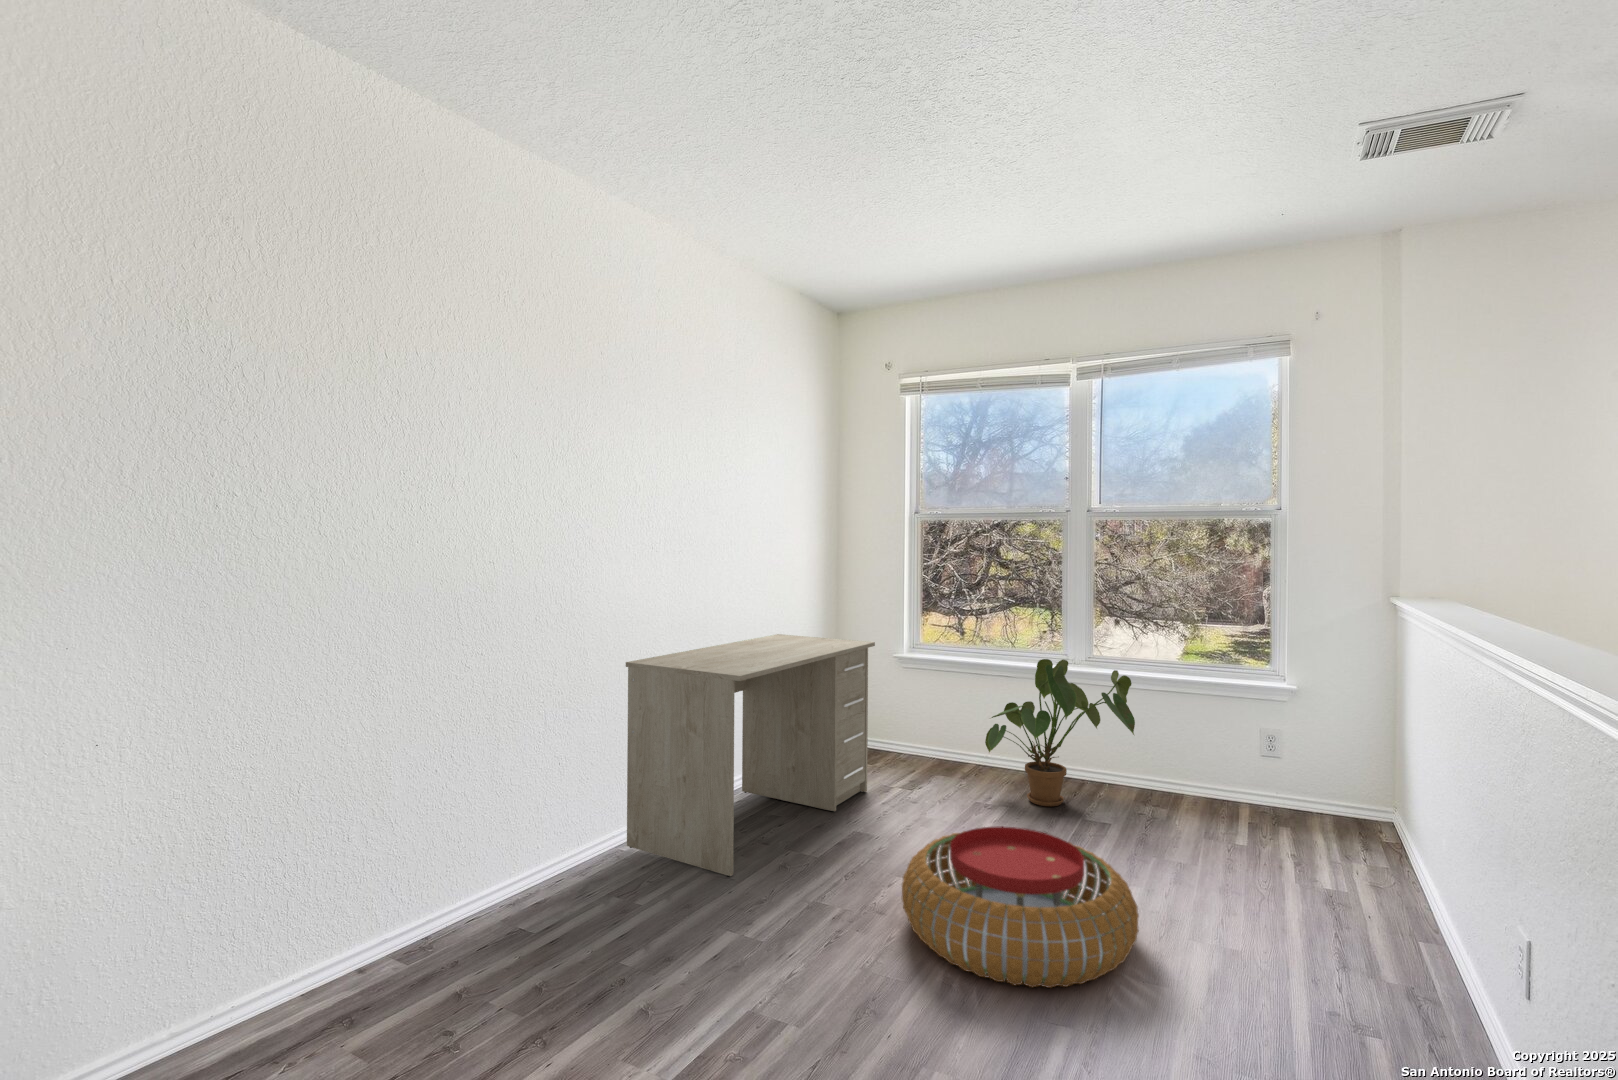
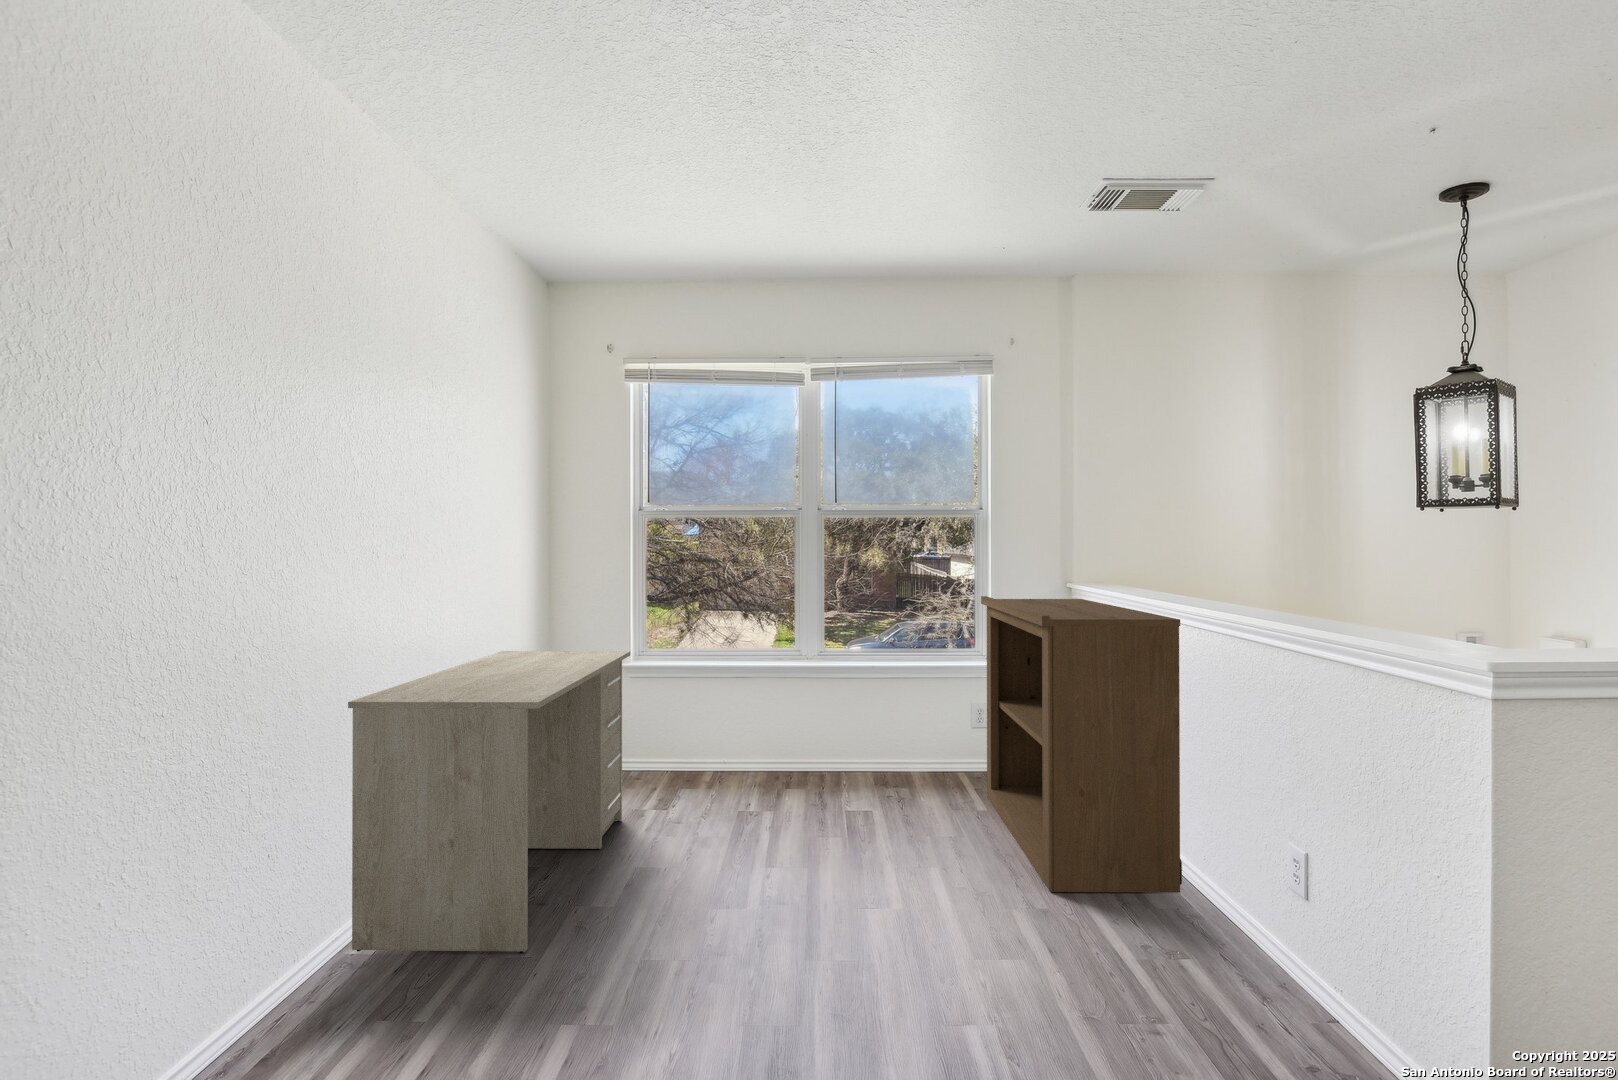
bookshelf: none [1253,609,1457,1001] -> present [981,596,1182,893]
house plant: present [985,659,1135,806] -> none [742,654,887,801]
pouf: present [902,827,1139,988] -> none [747,824,978,981]

